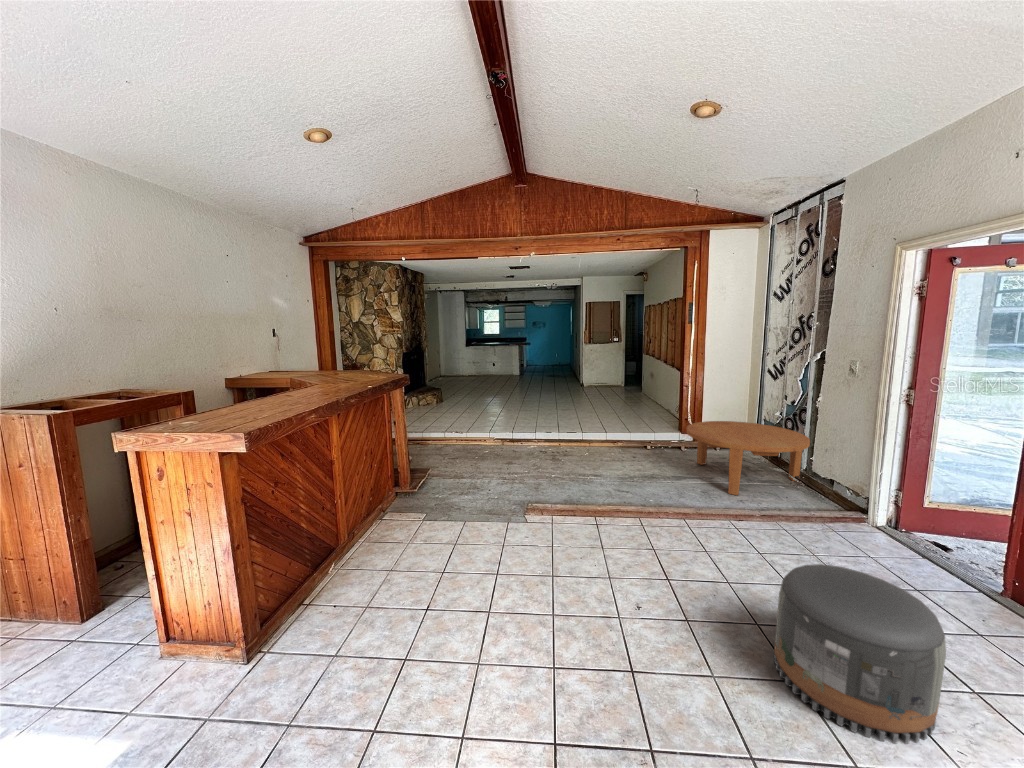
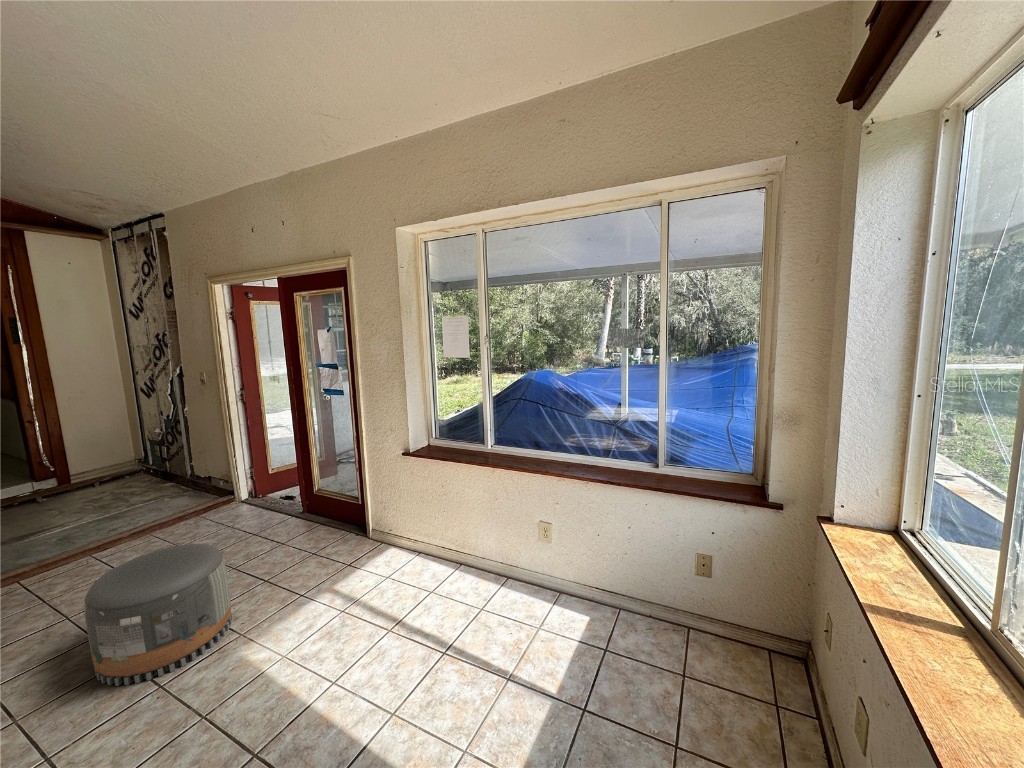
coffee table: present [687,421,810,495] -> none [22,443,186,529]

